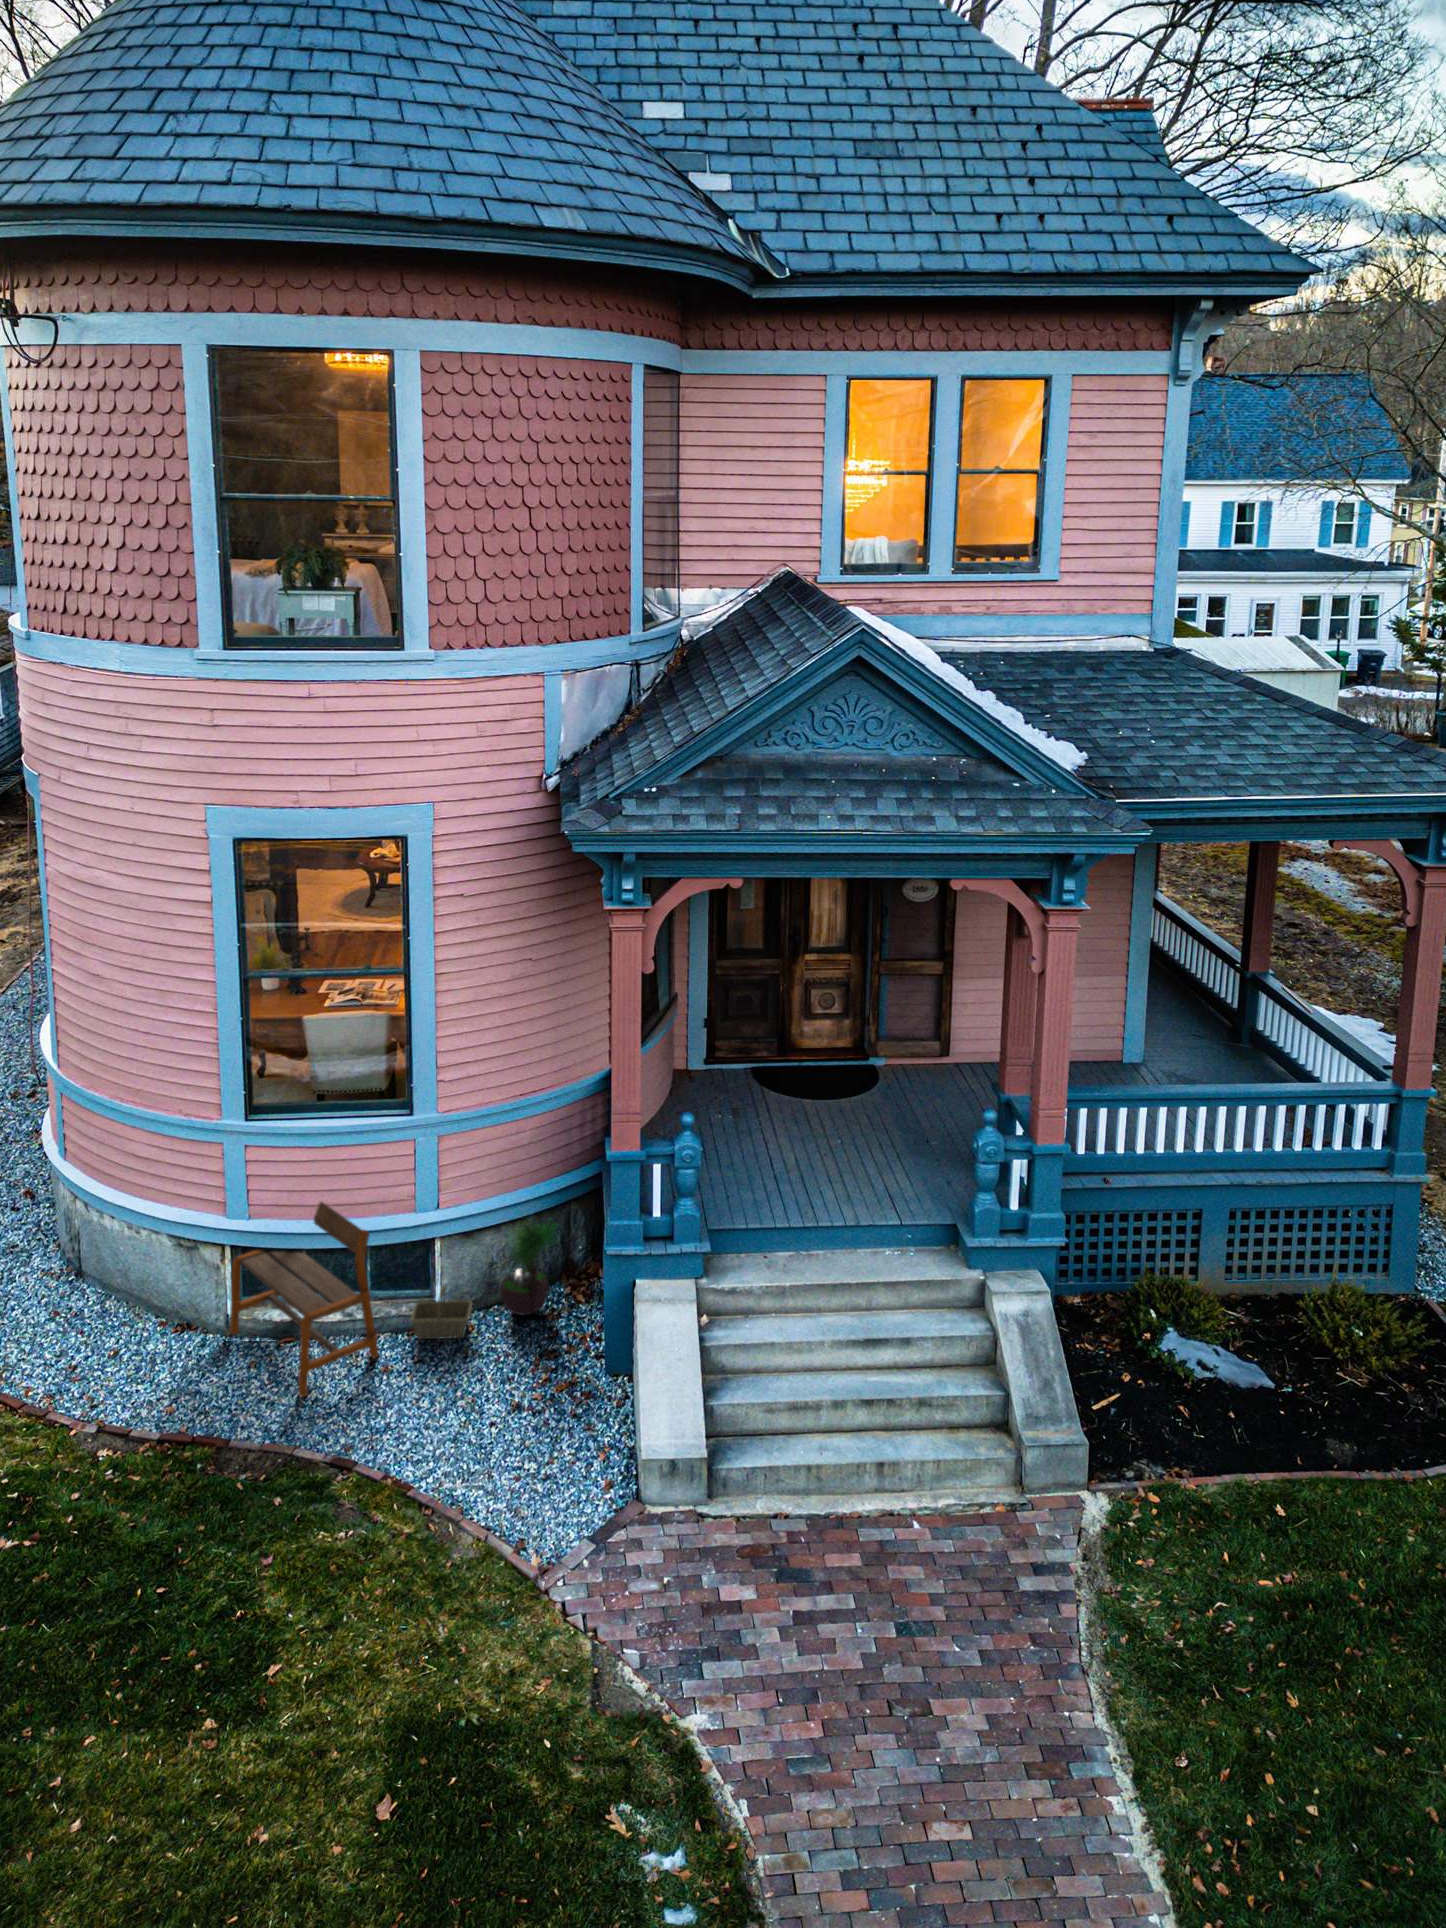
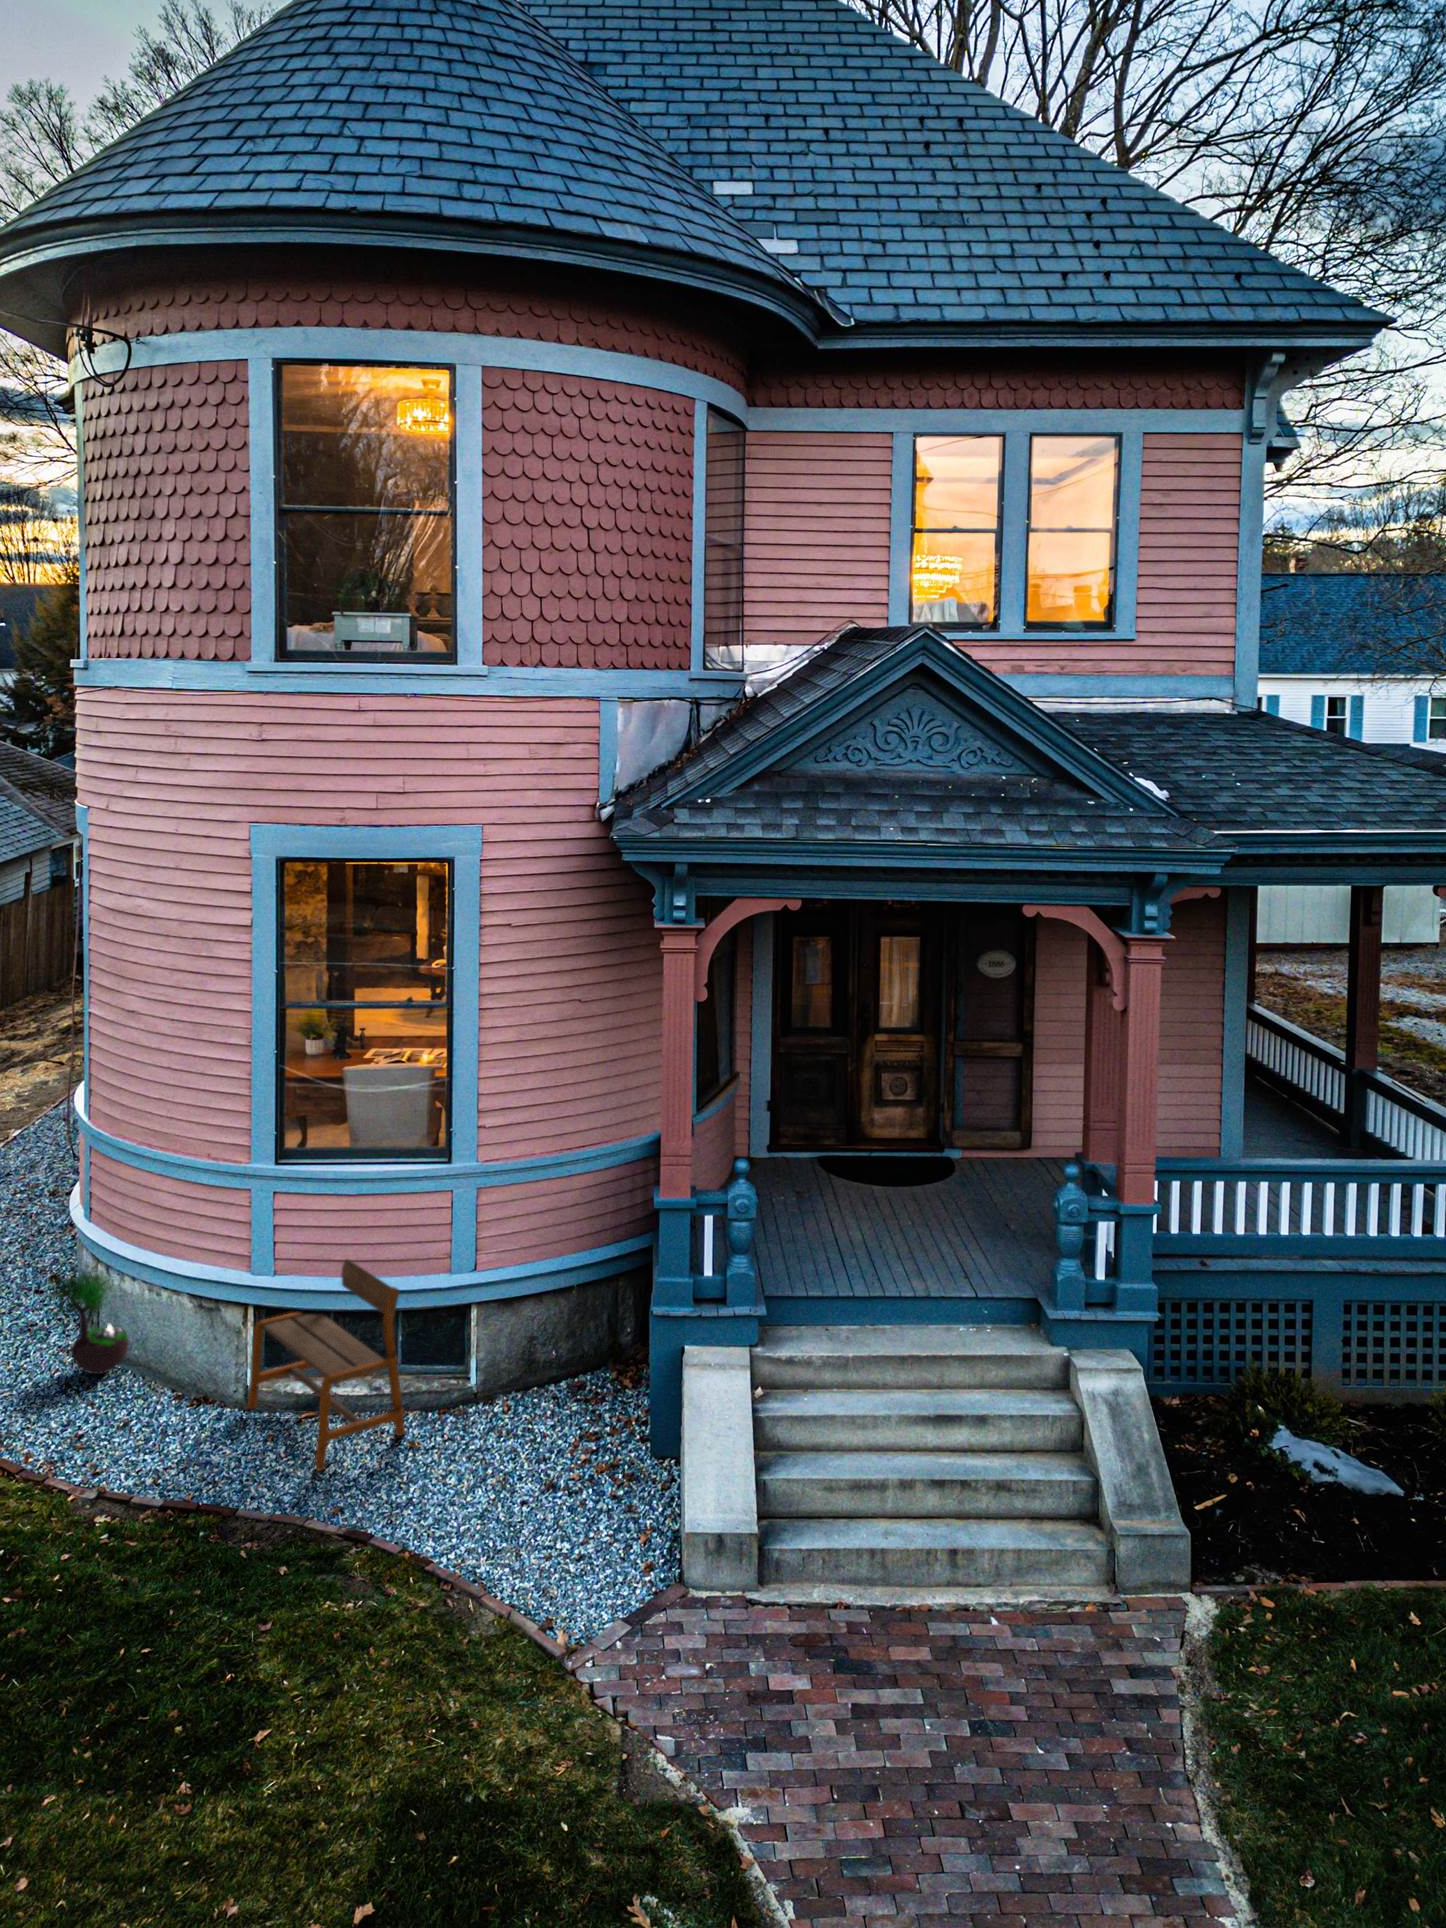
potted tree: present [500,1220,557,1315] -> present [48,1266,129,1374]
basket: present [411,1286,472,1339] -> none [441,1361,509,1419]

